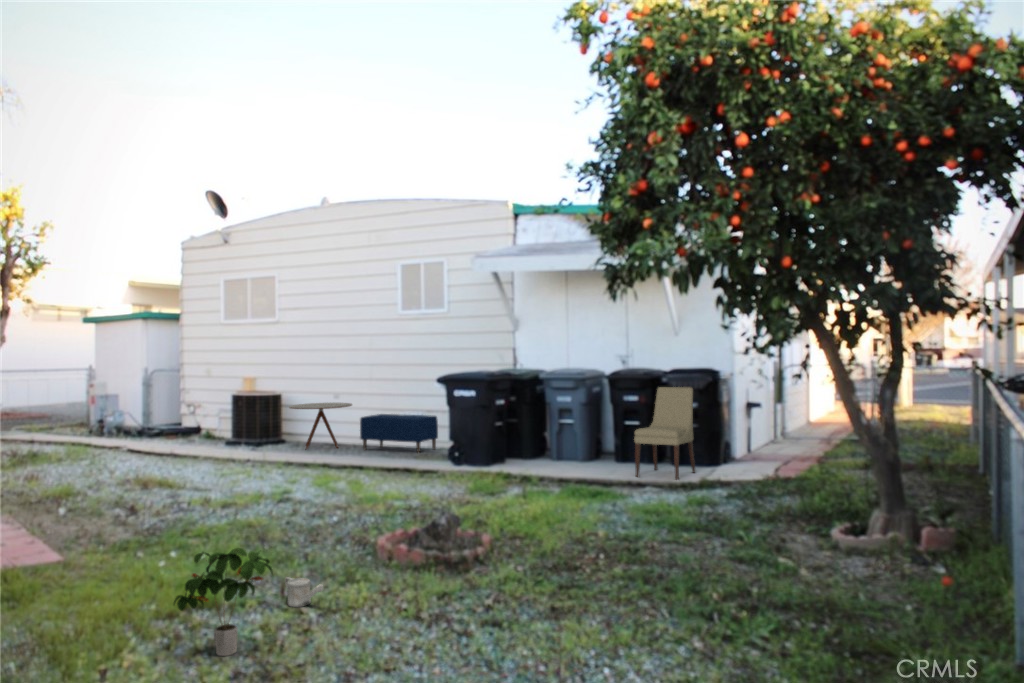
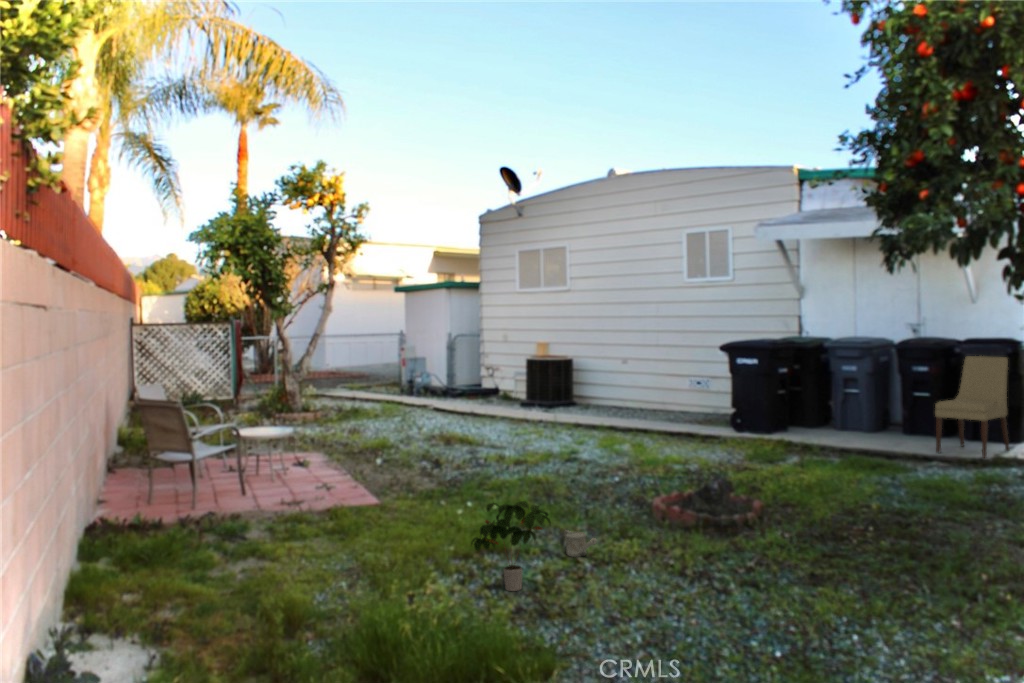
round table: present [289,403,352,450] -> none [577,367,638,413]
bench: present [360,414,438,453] -> none [645,379,724,420]

